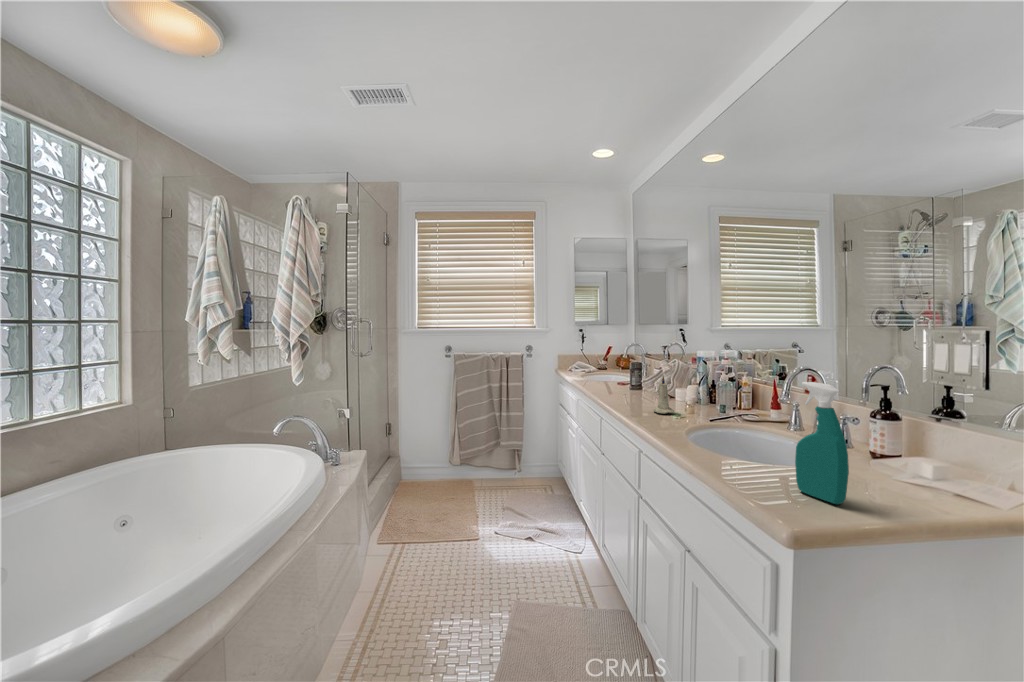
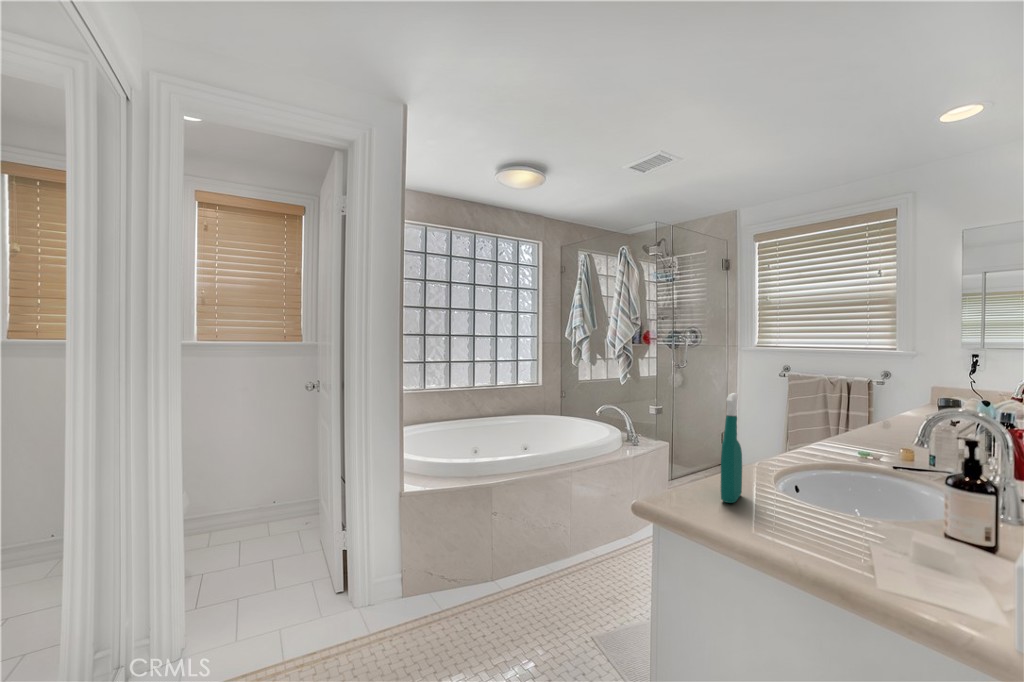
candle: present [653,376,674,414] -> none [845,402,873,447]

